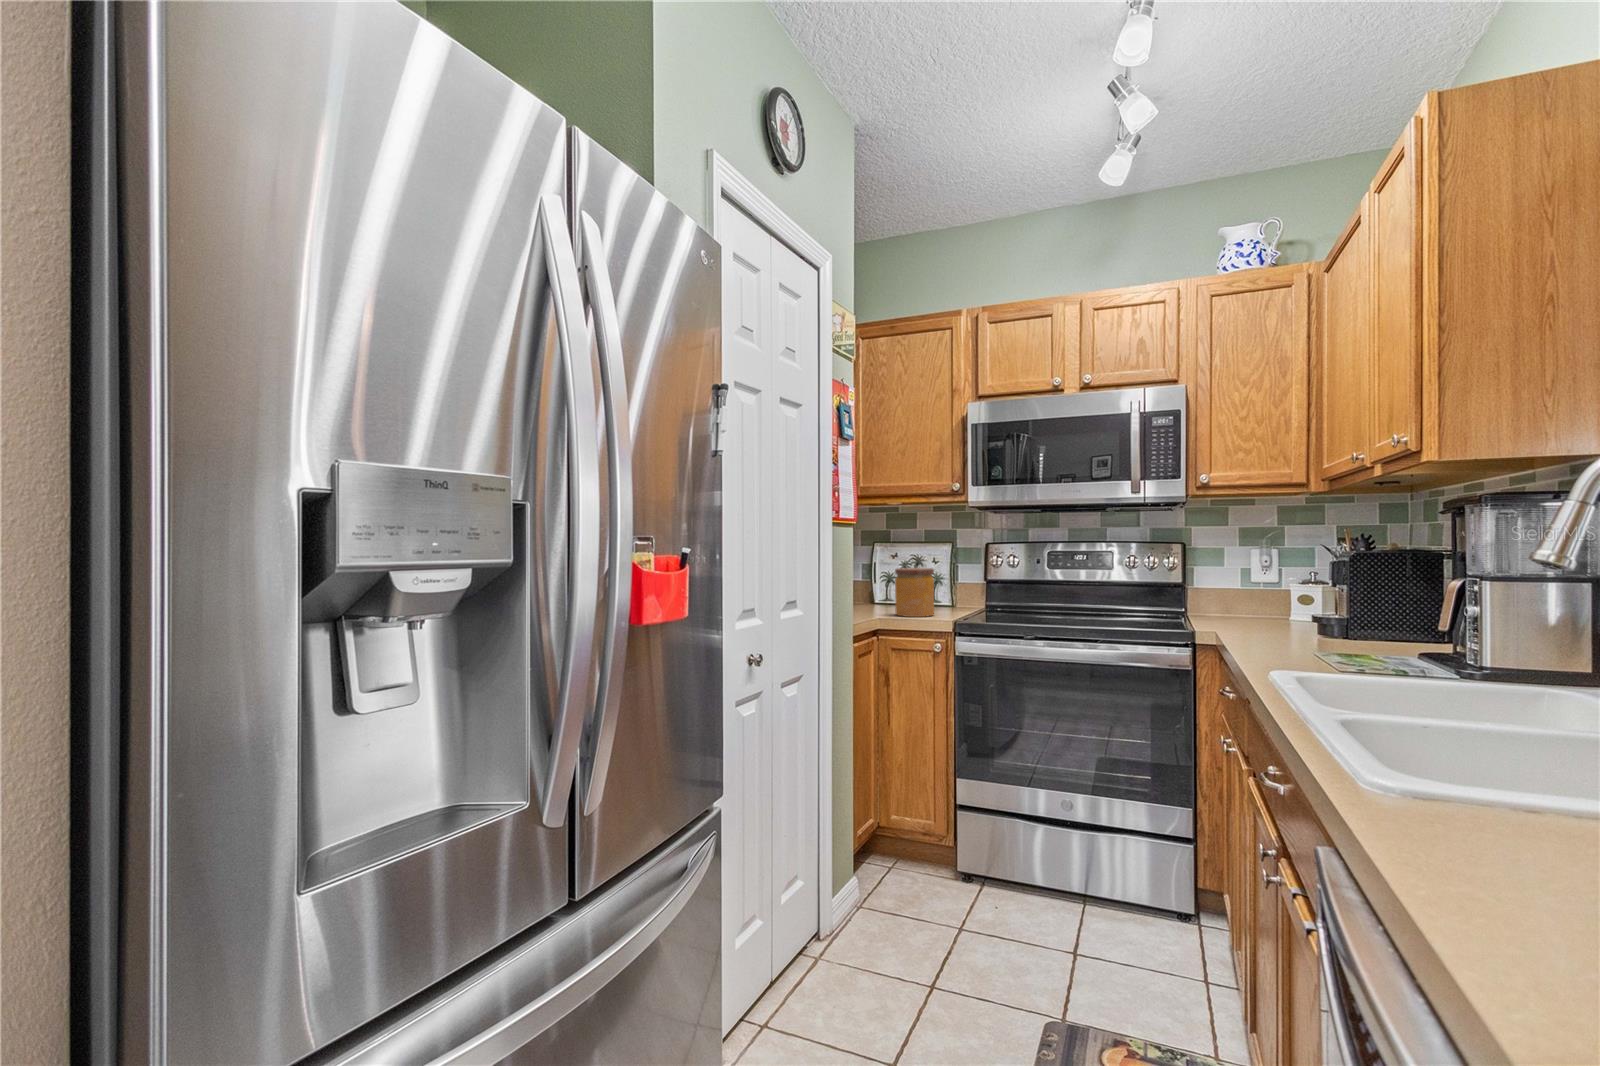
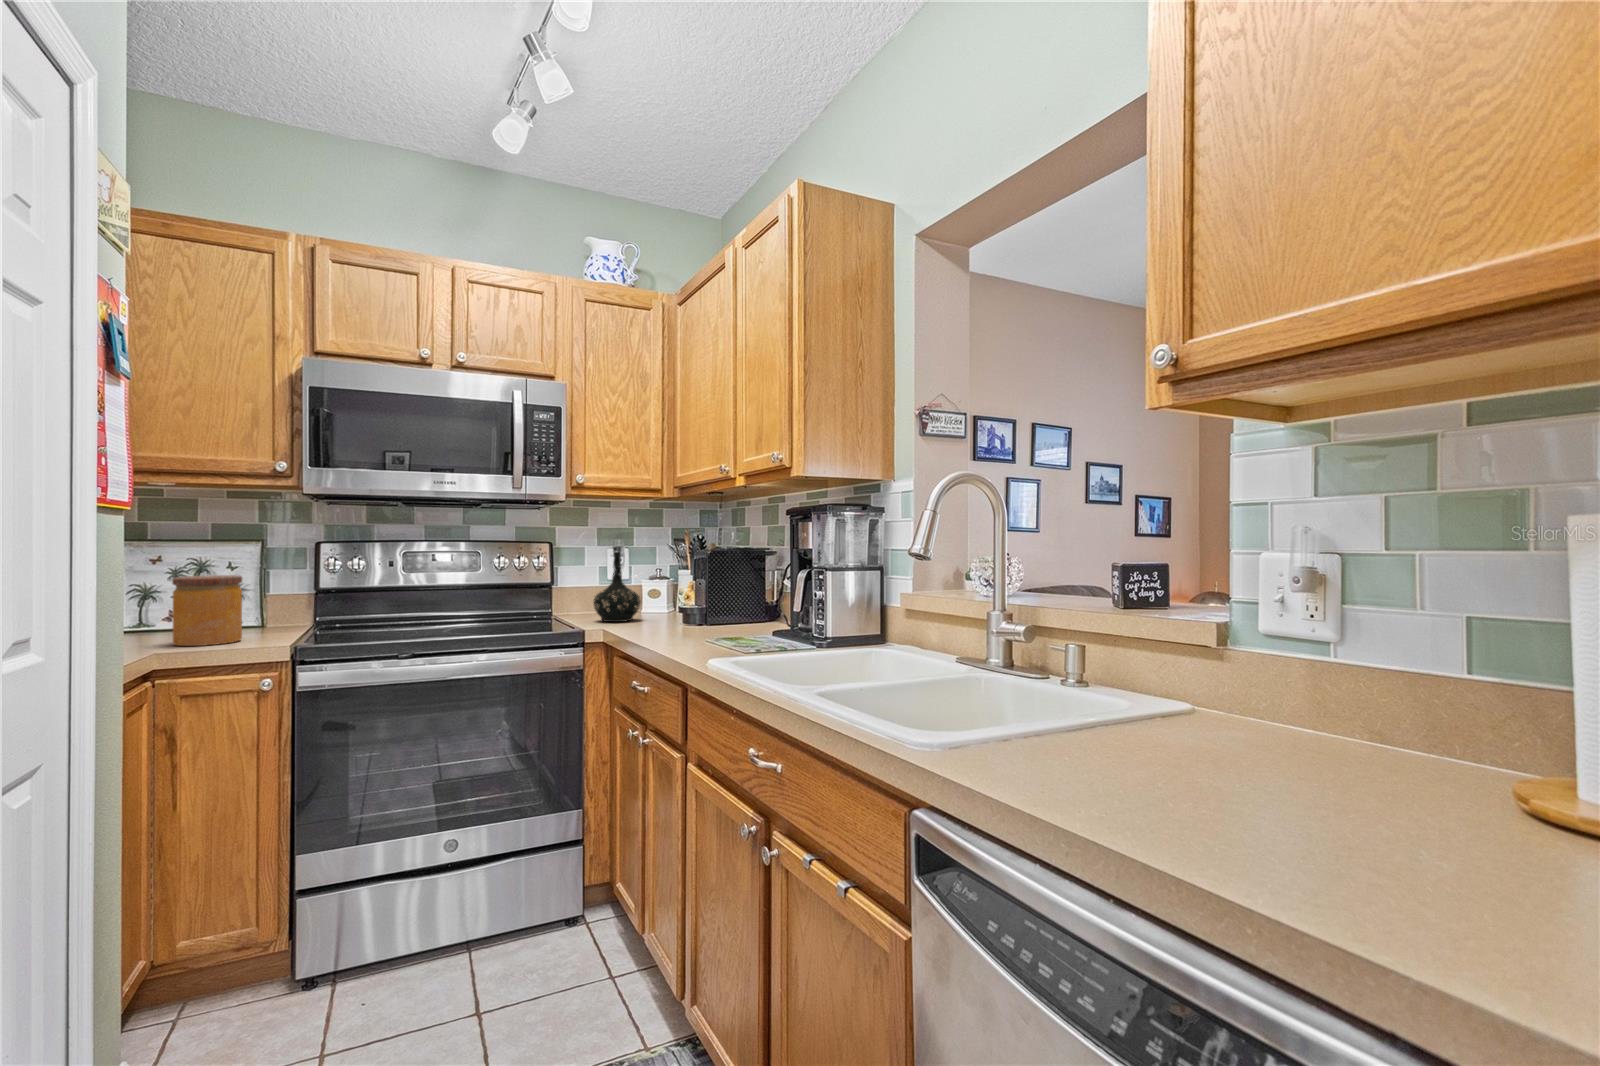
bottle: none [1219,548,1276,627] -> present [594,546,641,622]

